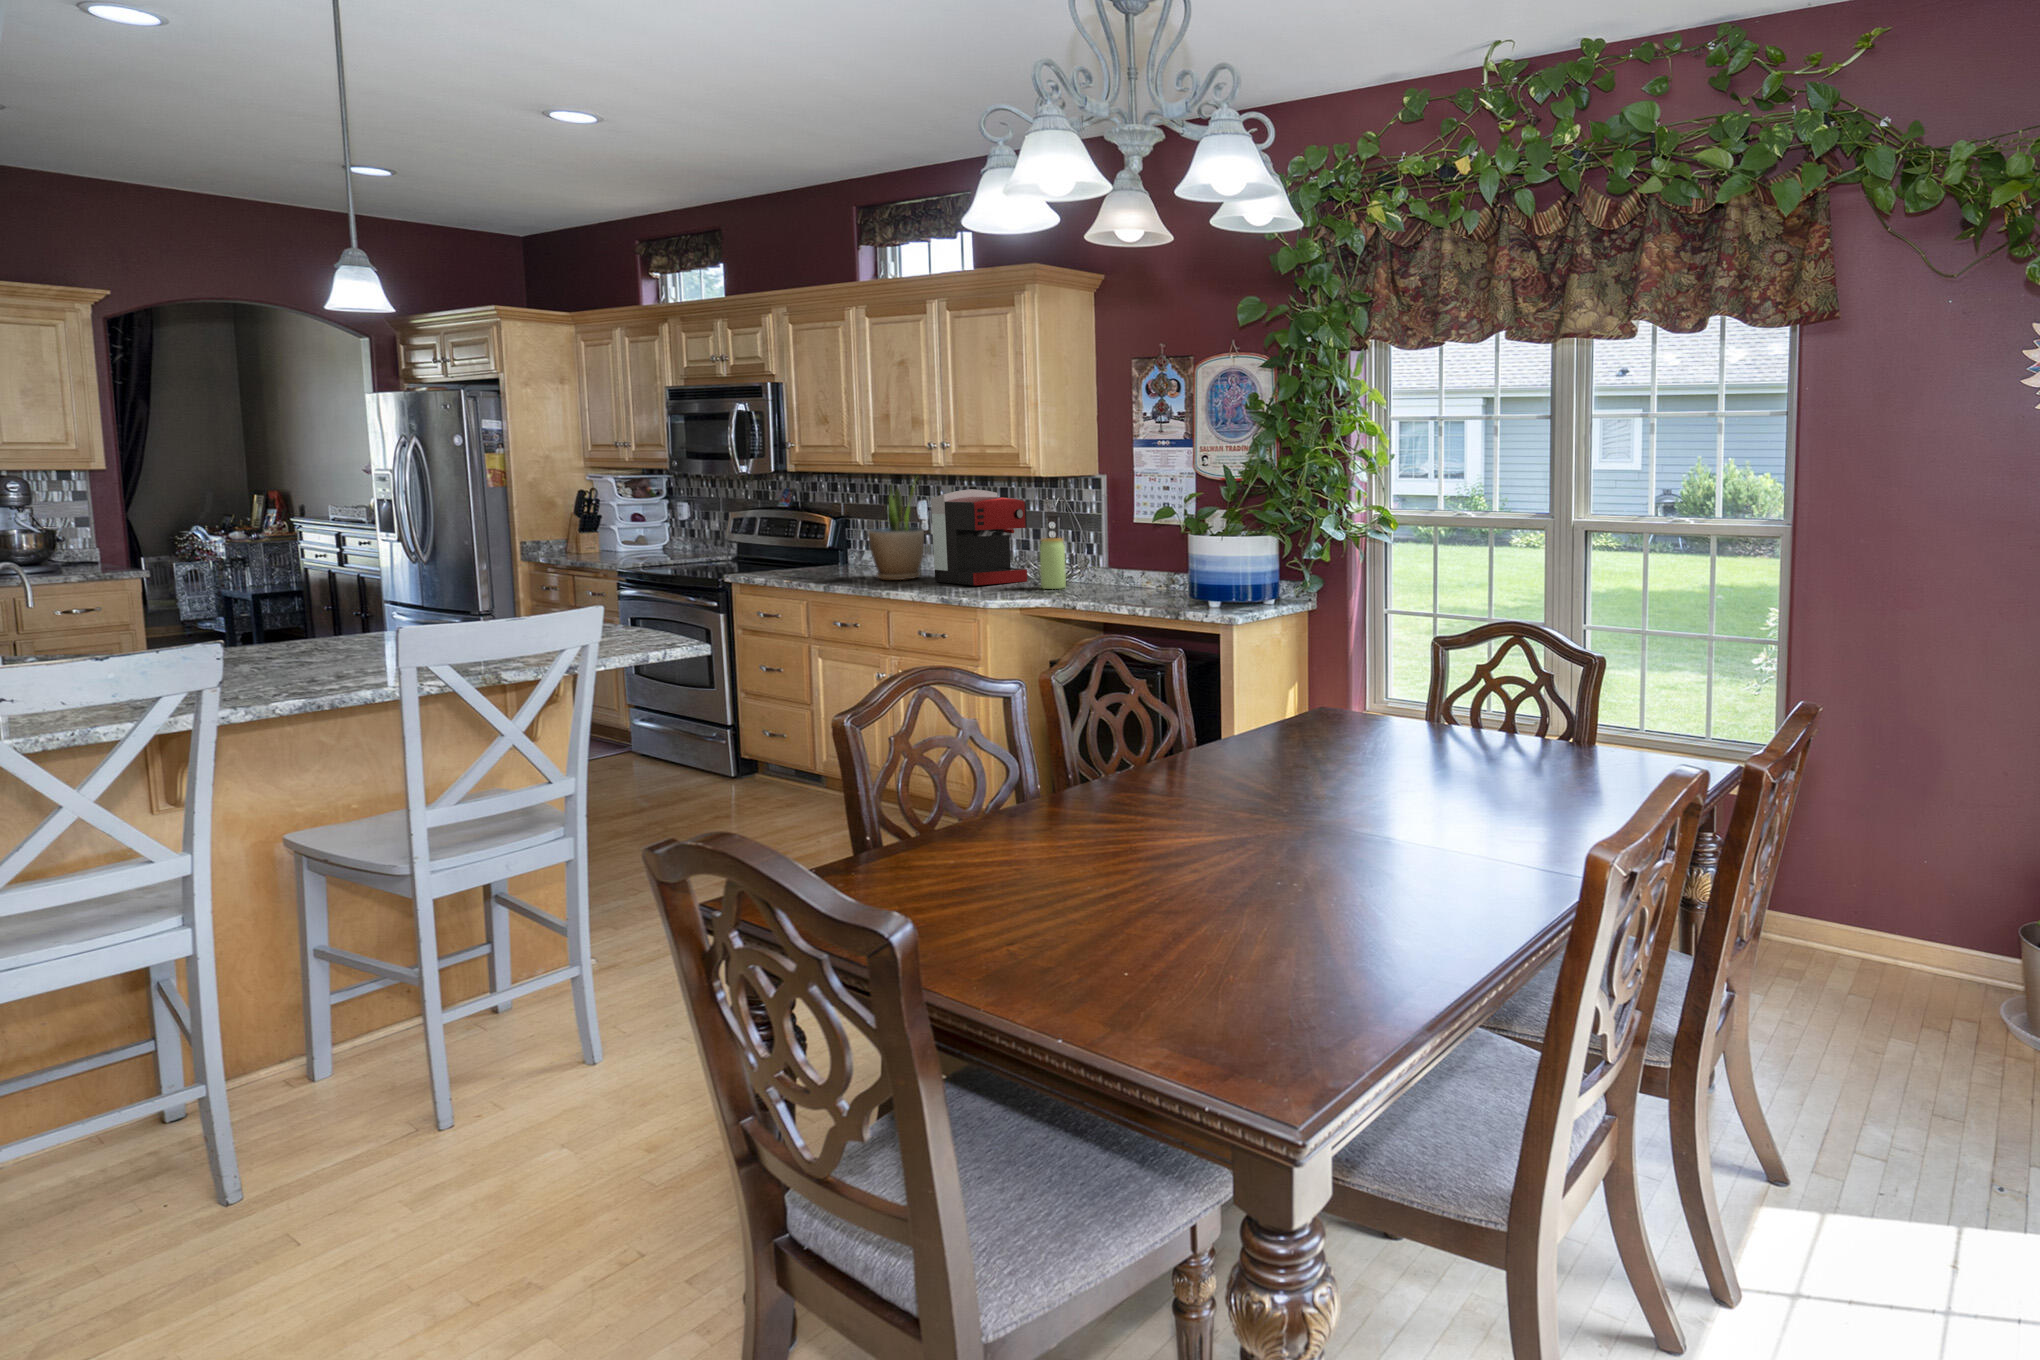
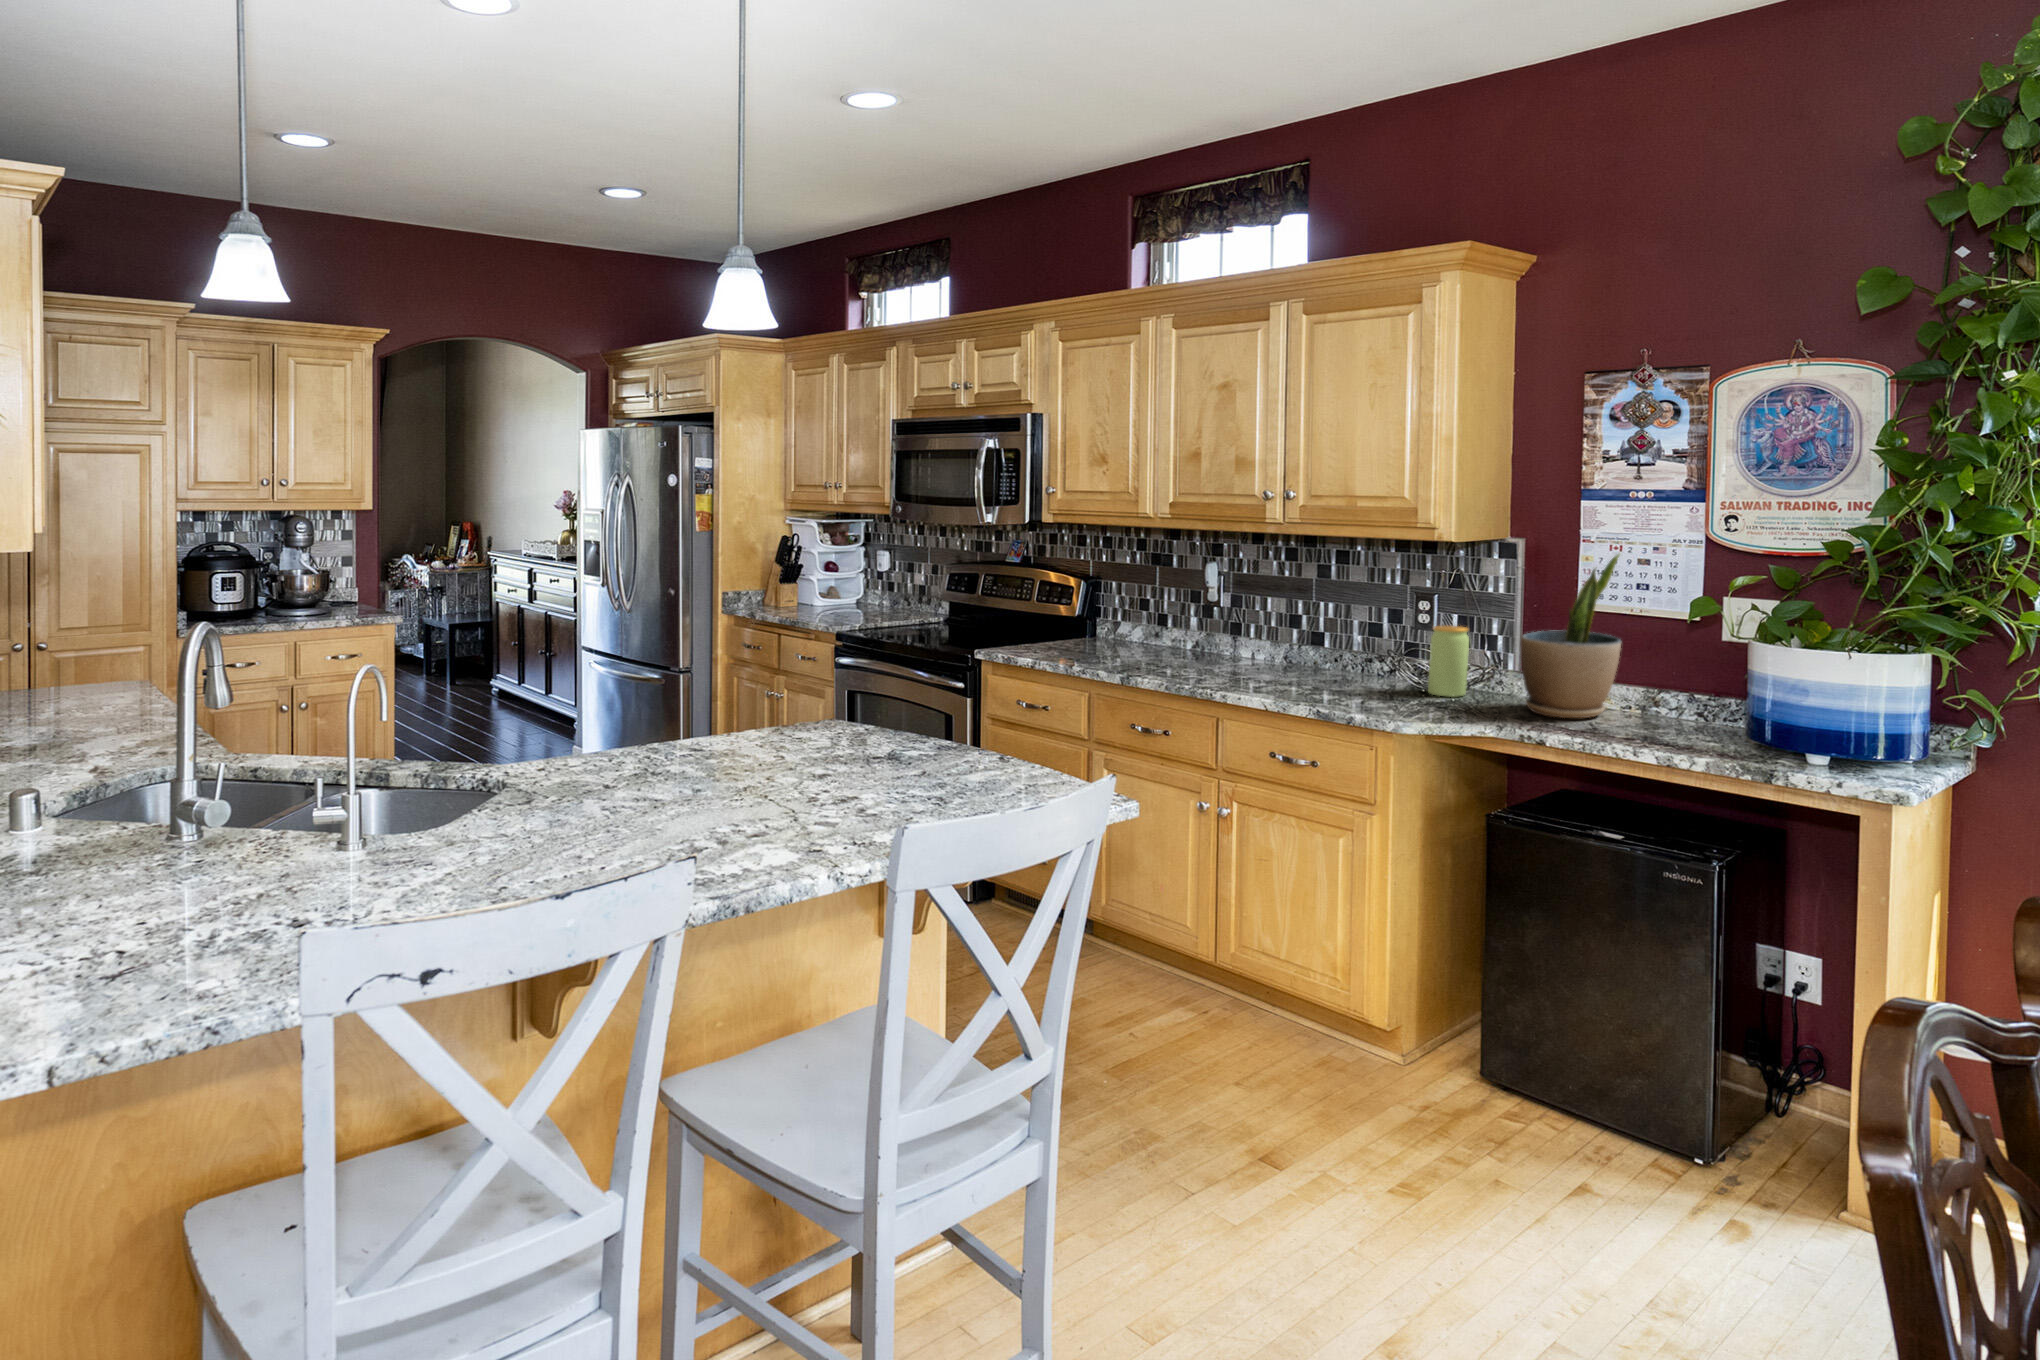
potted plant: present [868,479,924,580] -> present [1521,554,1621,718]
coffee maker: present [931,489,1027,585] -> none [1254,554,1393,684]

